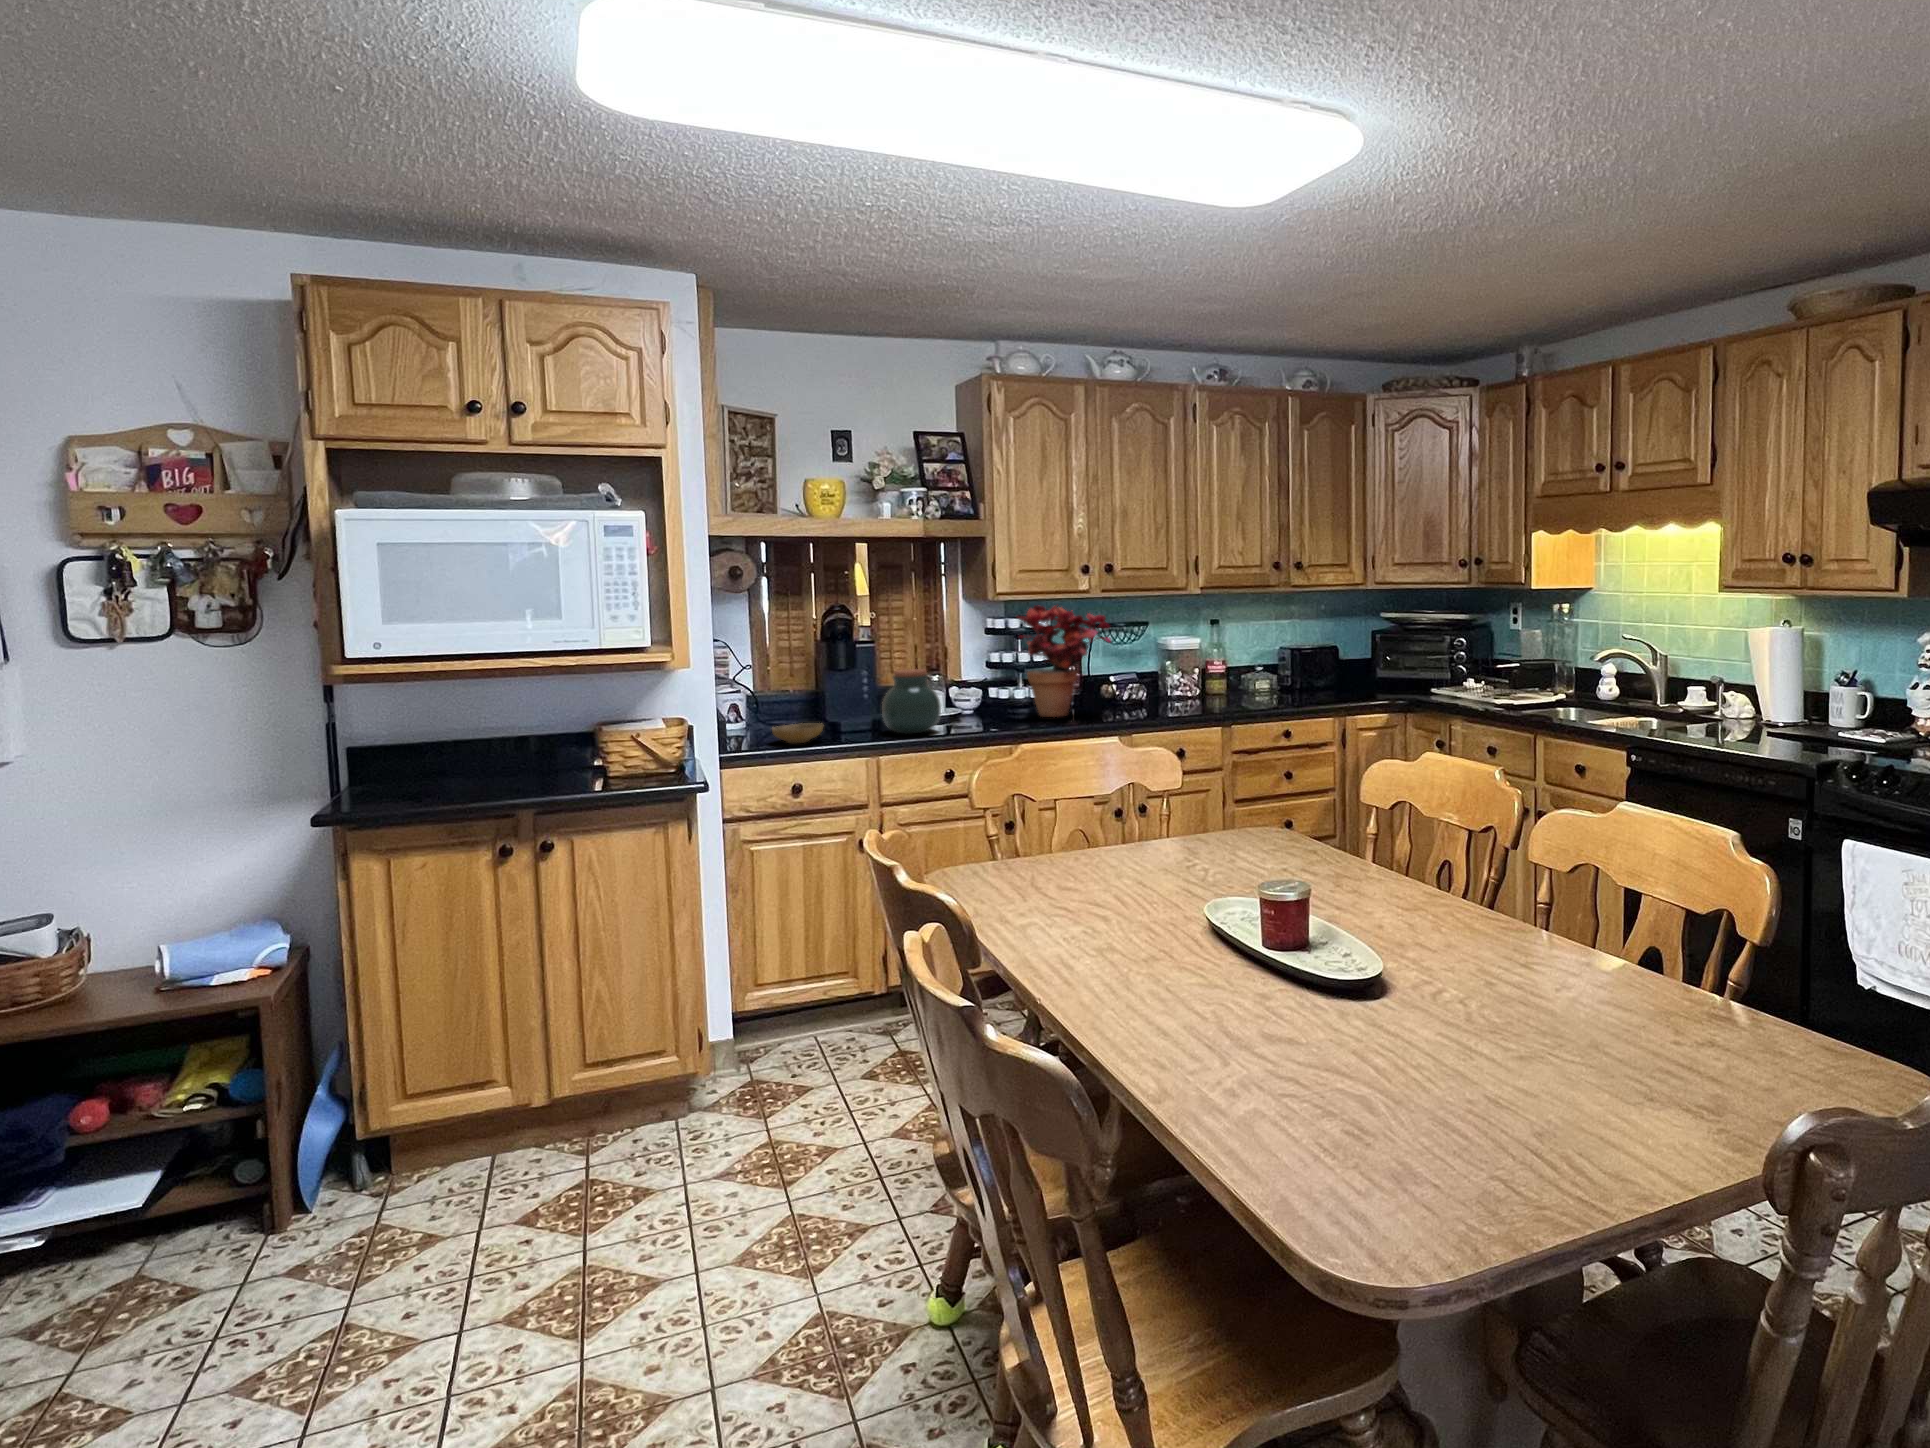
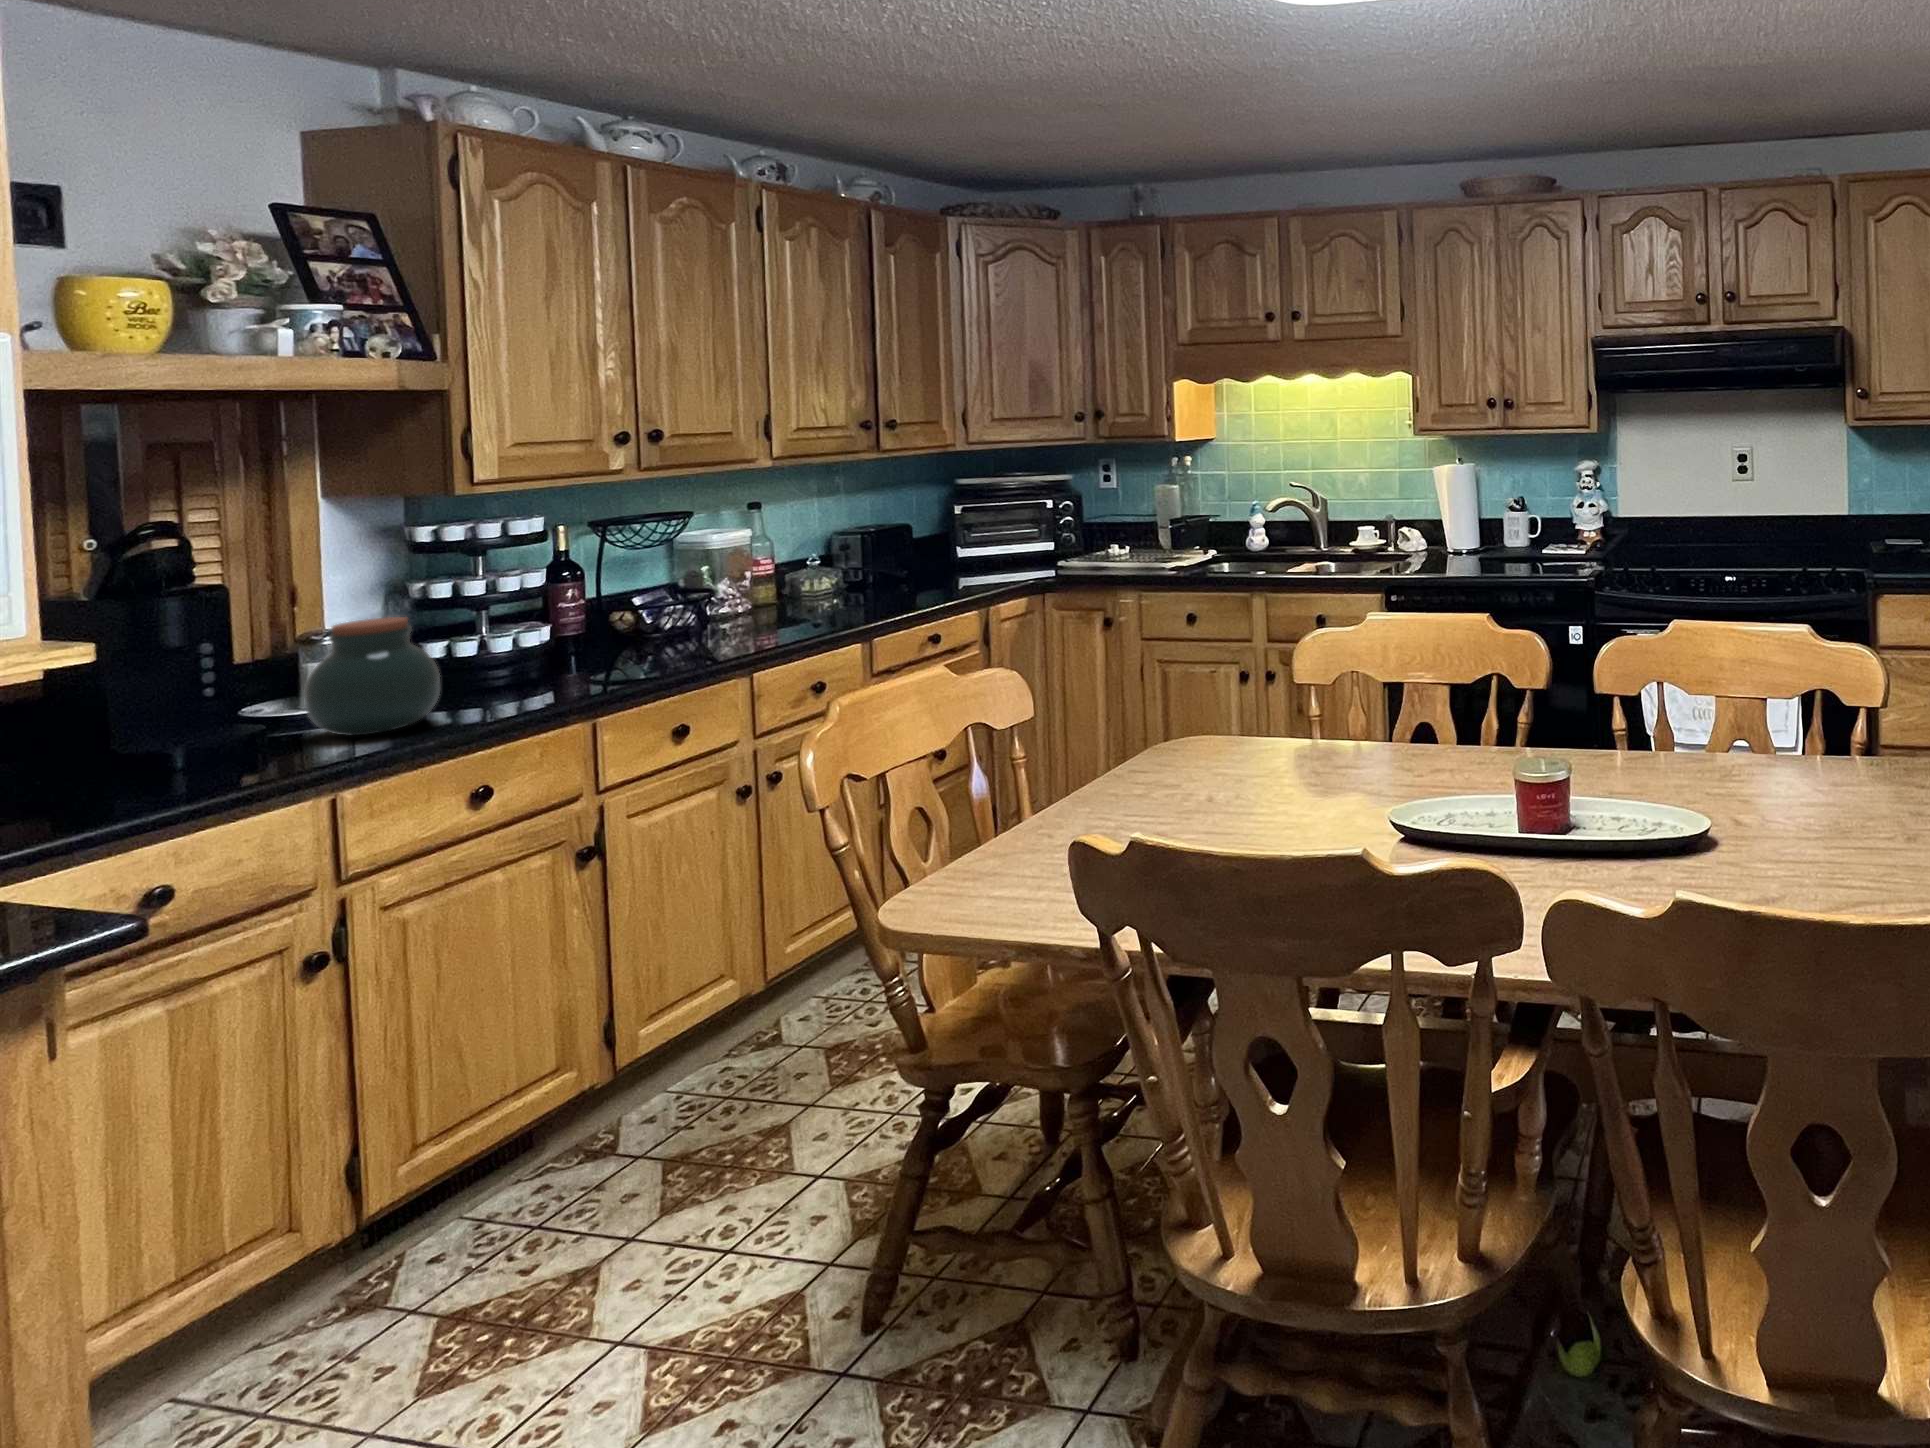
potted plant: present [1017,605,1111,717] -> none [525,491,690,670]
ceramic bowl: present [772,723,823,743] -> none [66,745,210,797]

